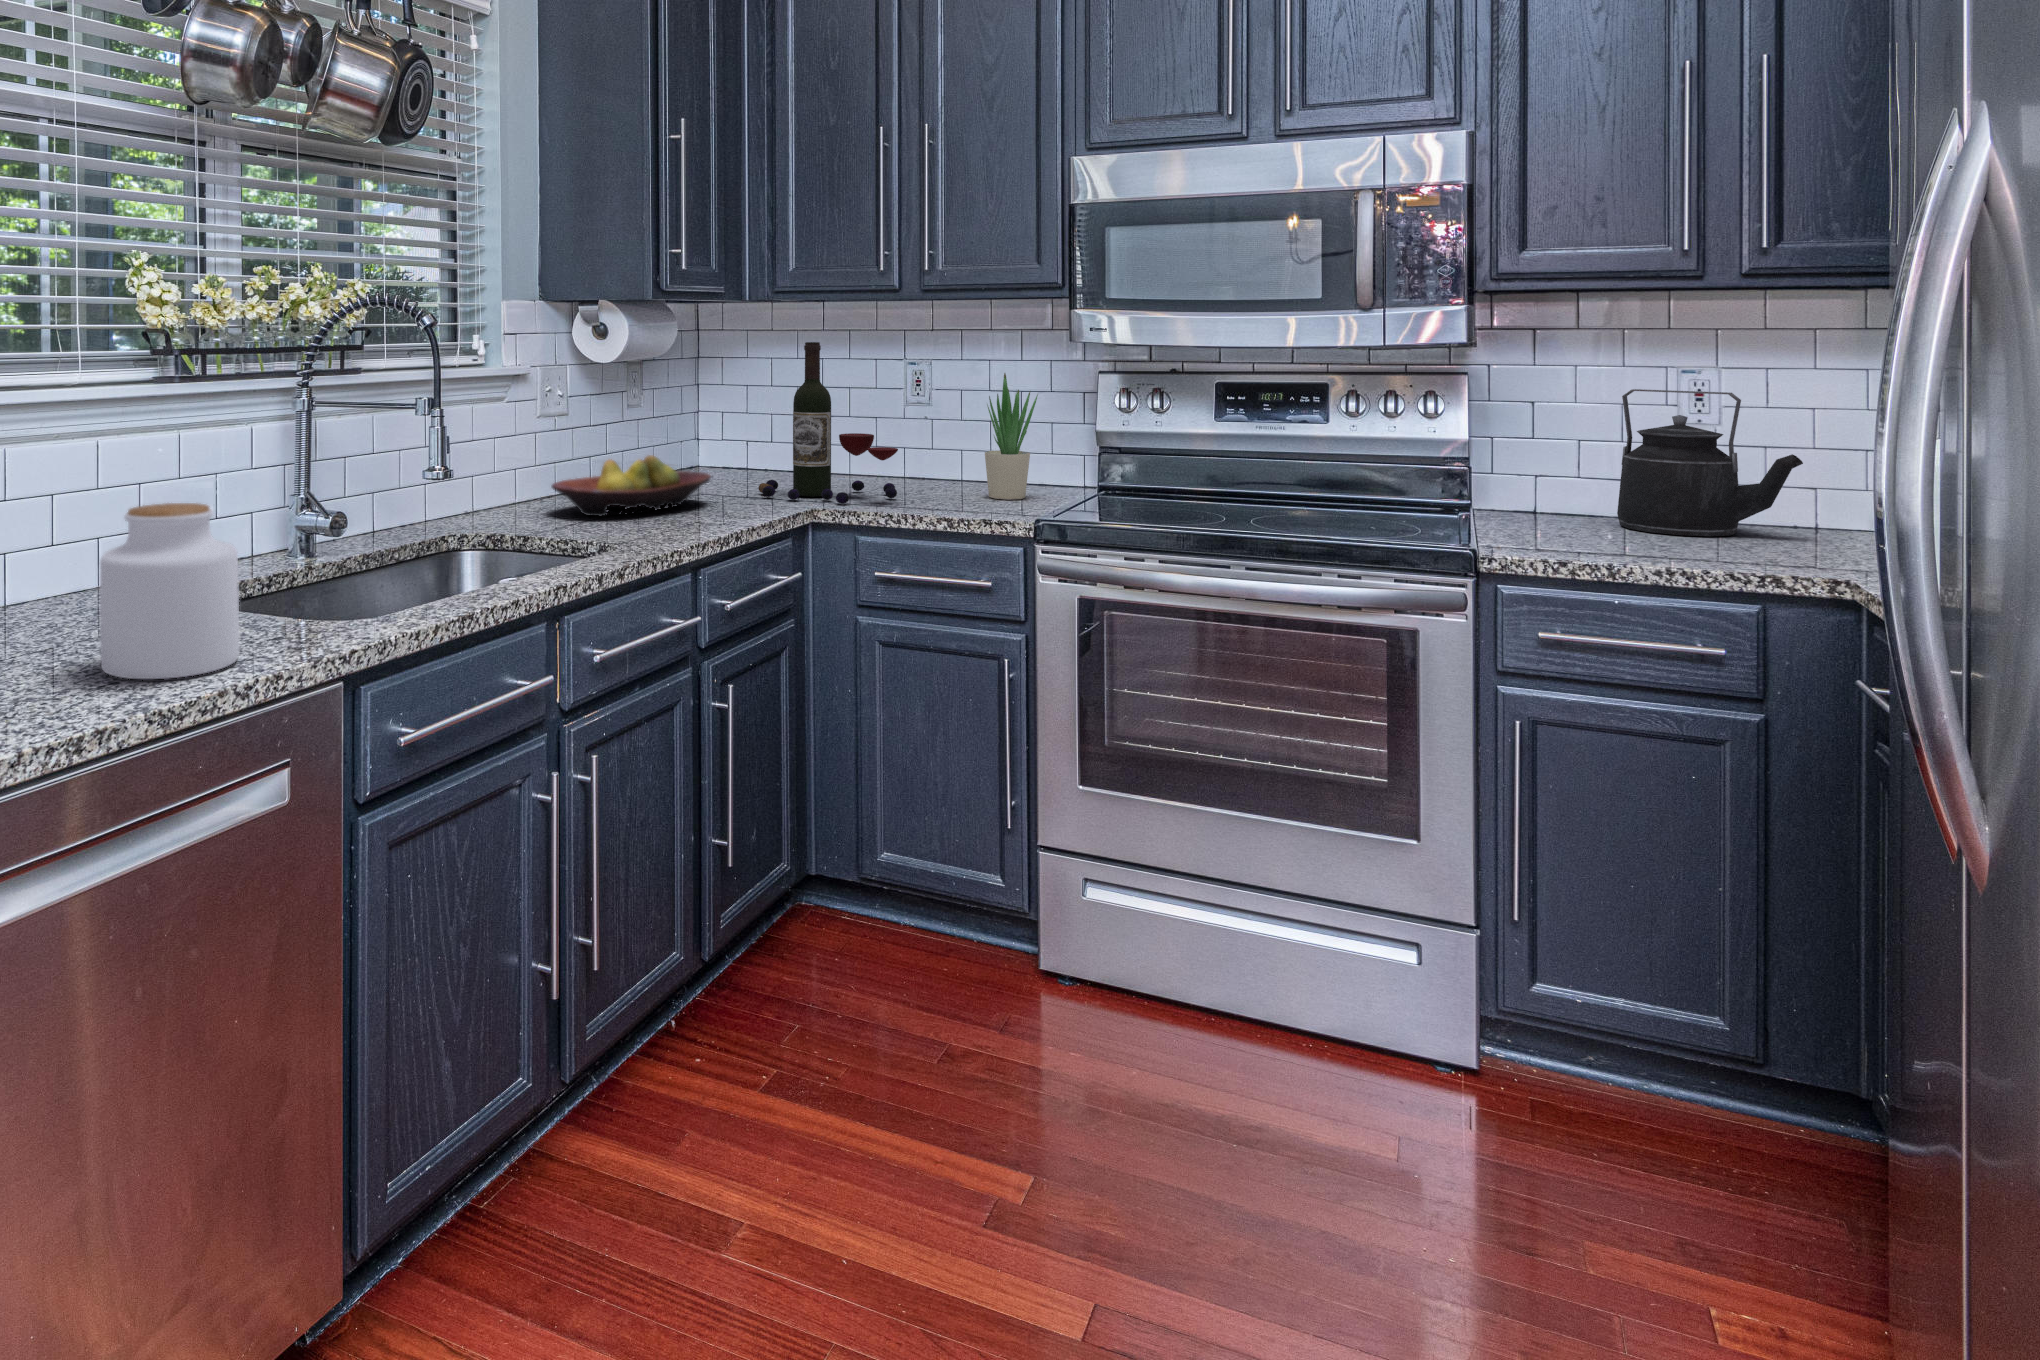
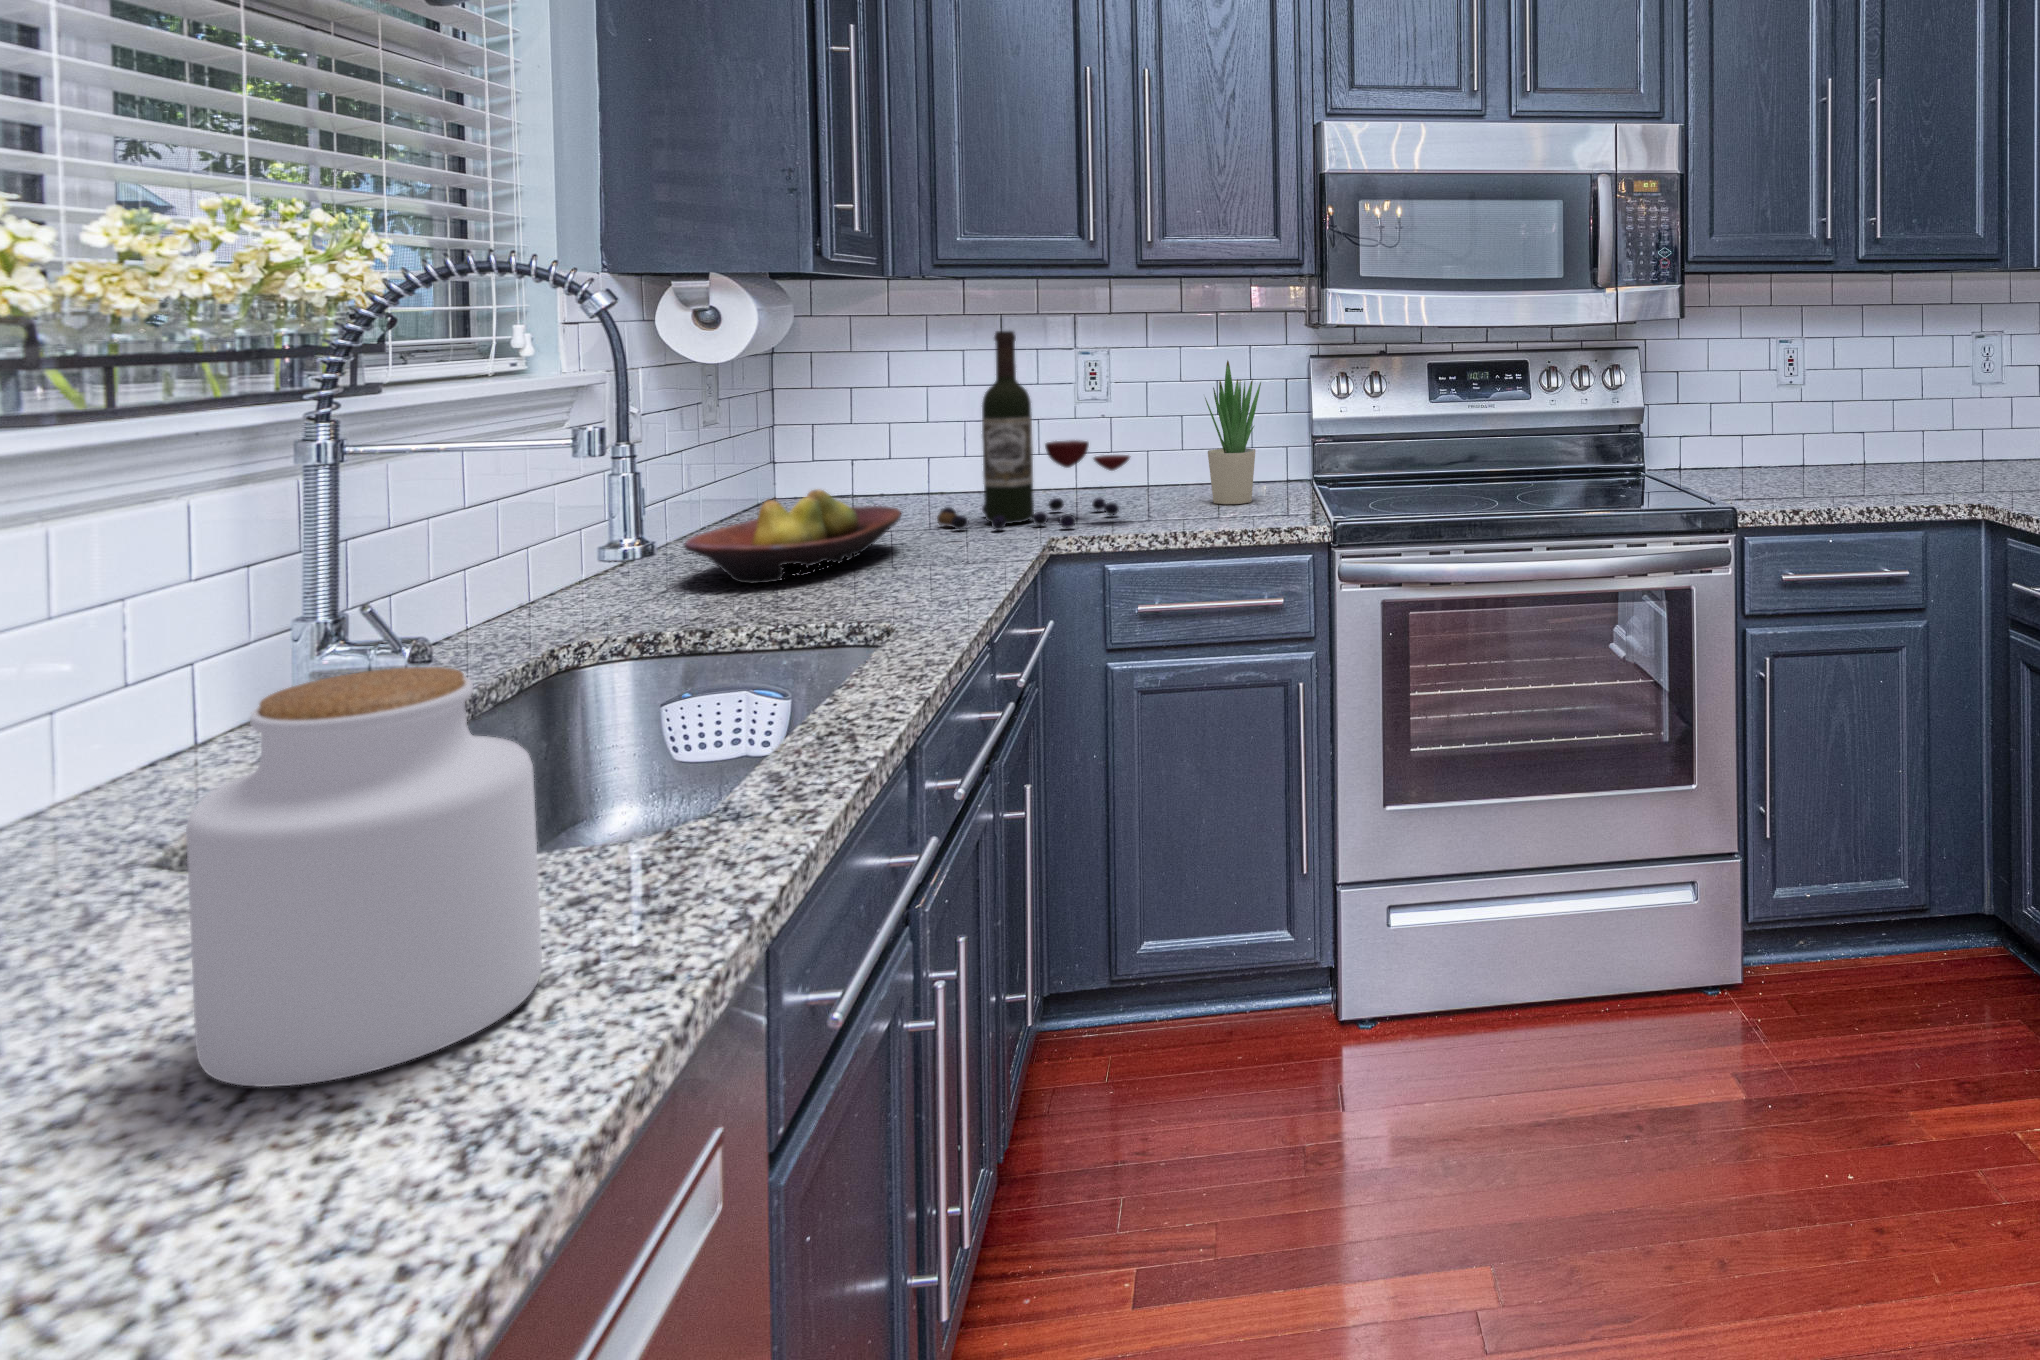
kettle: present [1617,389,1803,536] -> none [1766,354,1899,480]

